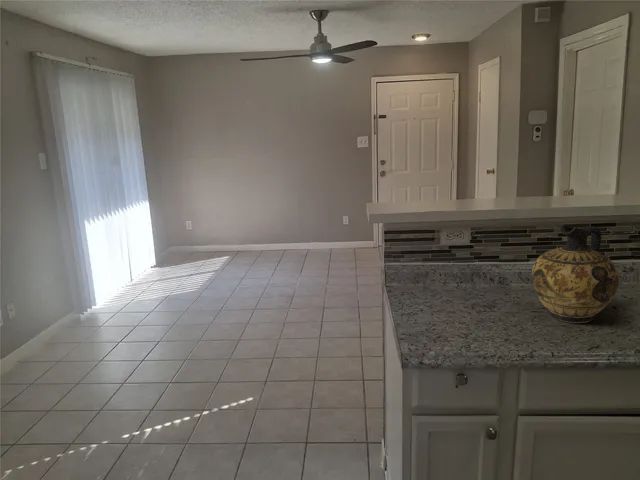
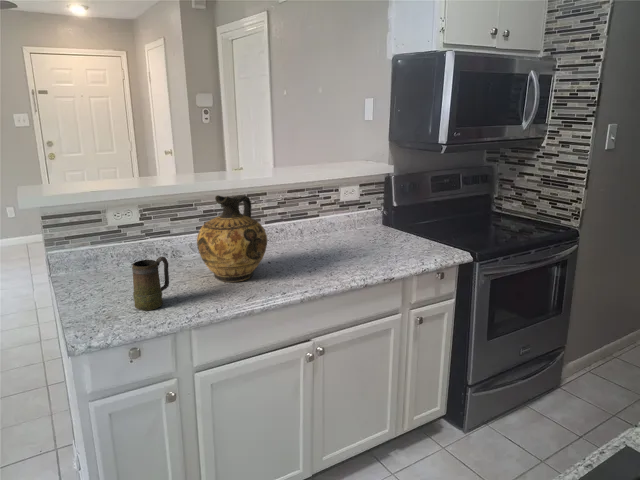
mug: none [463,285,502,338] -> present [132,257,169,310]

